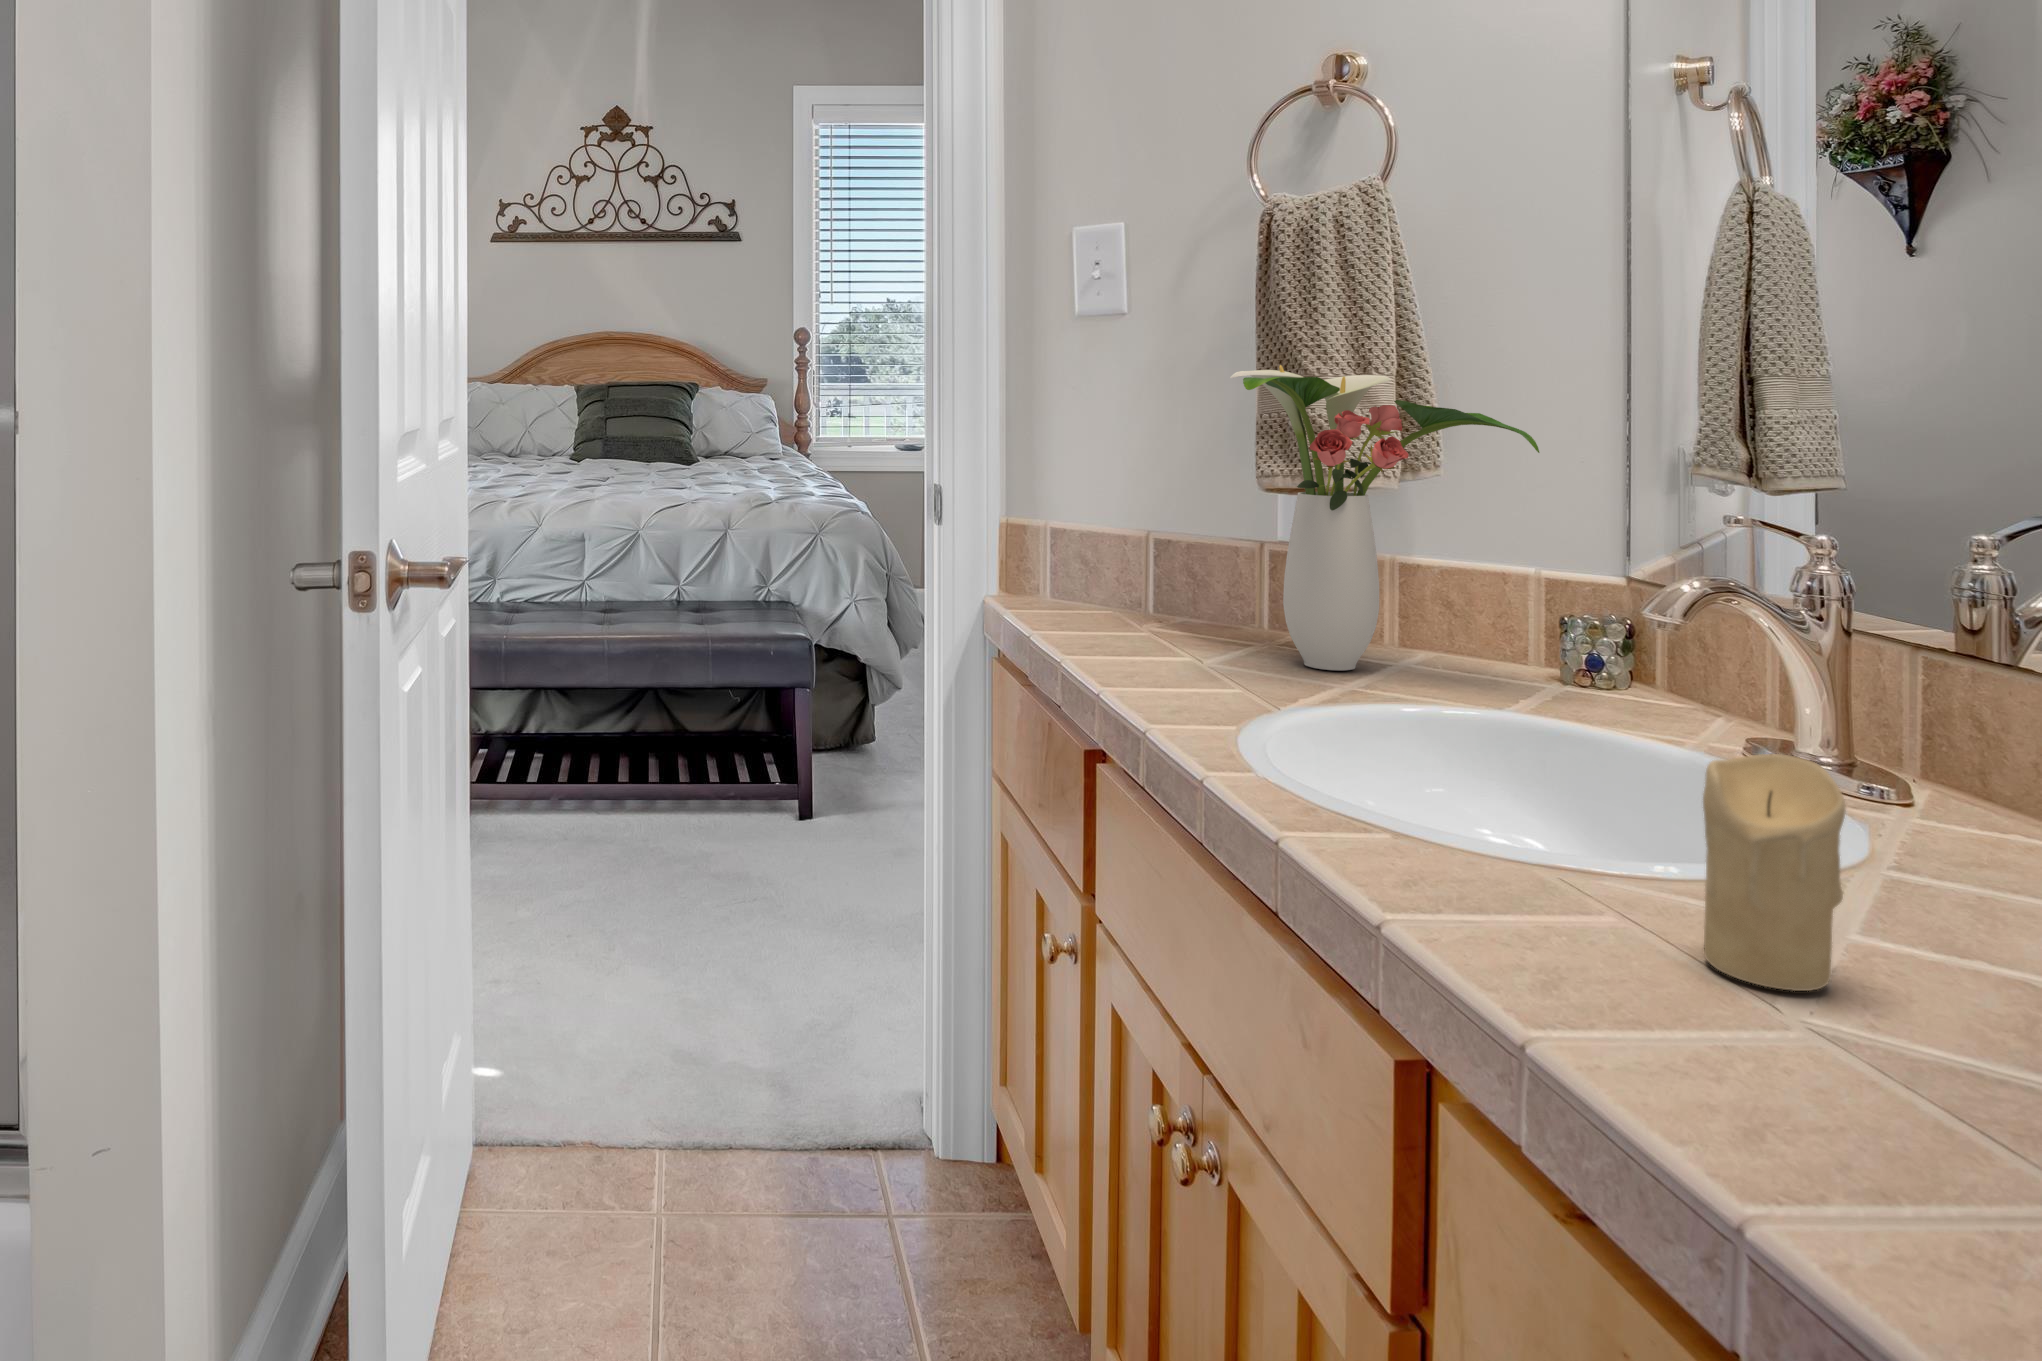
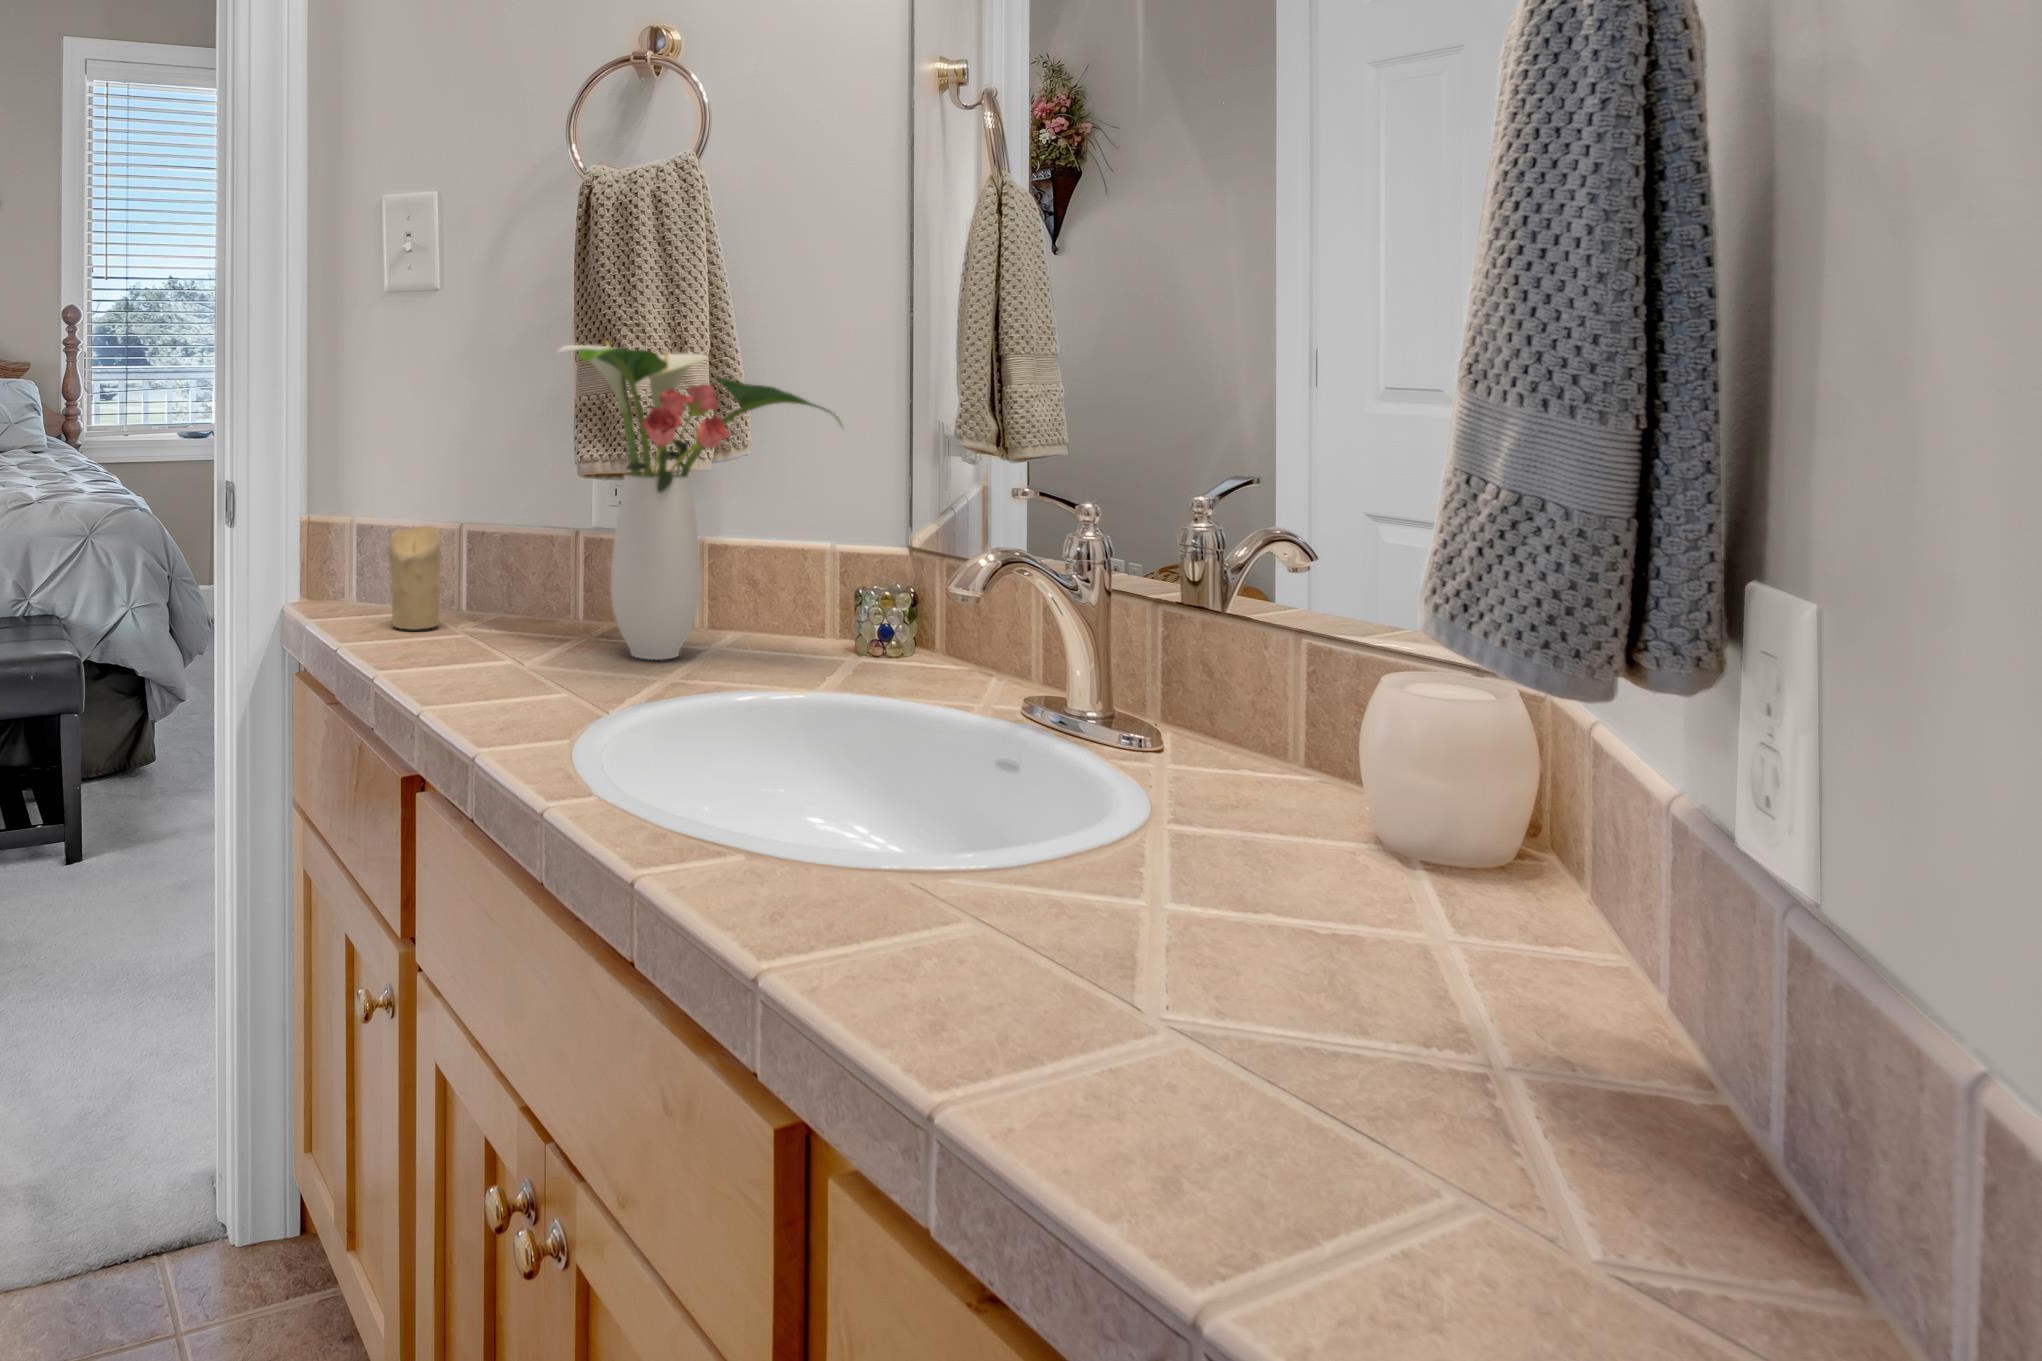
candle: present [1703,754,1845,991] -> present [389,525,440,630]

